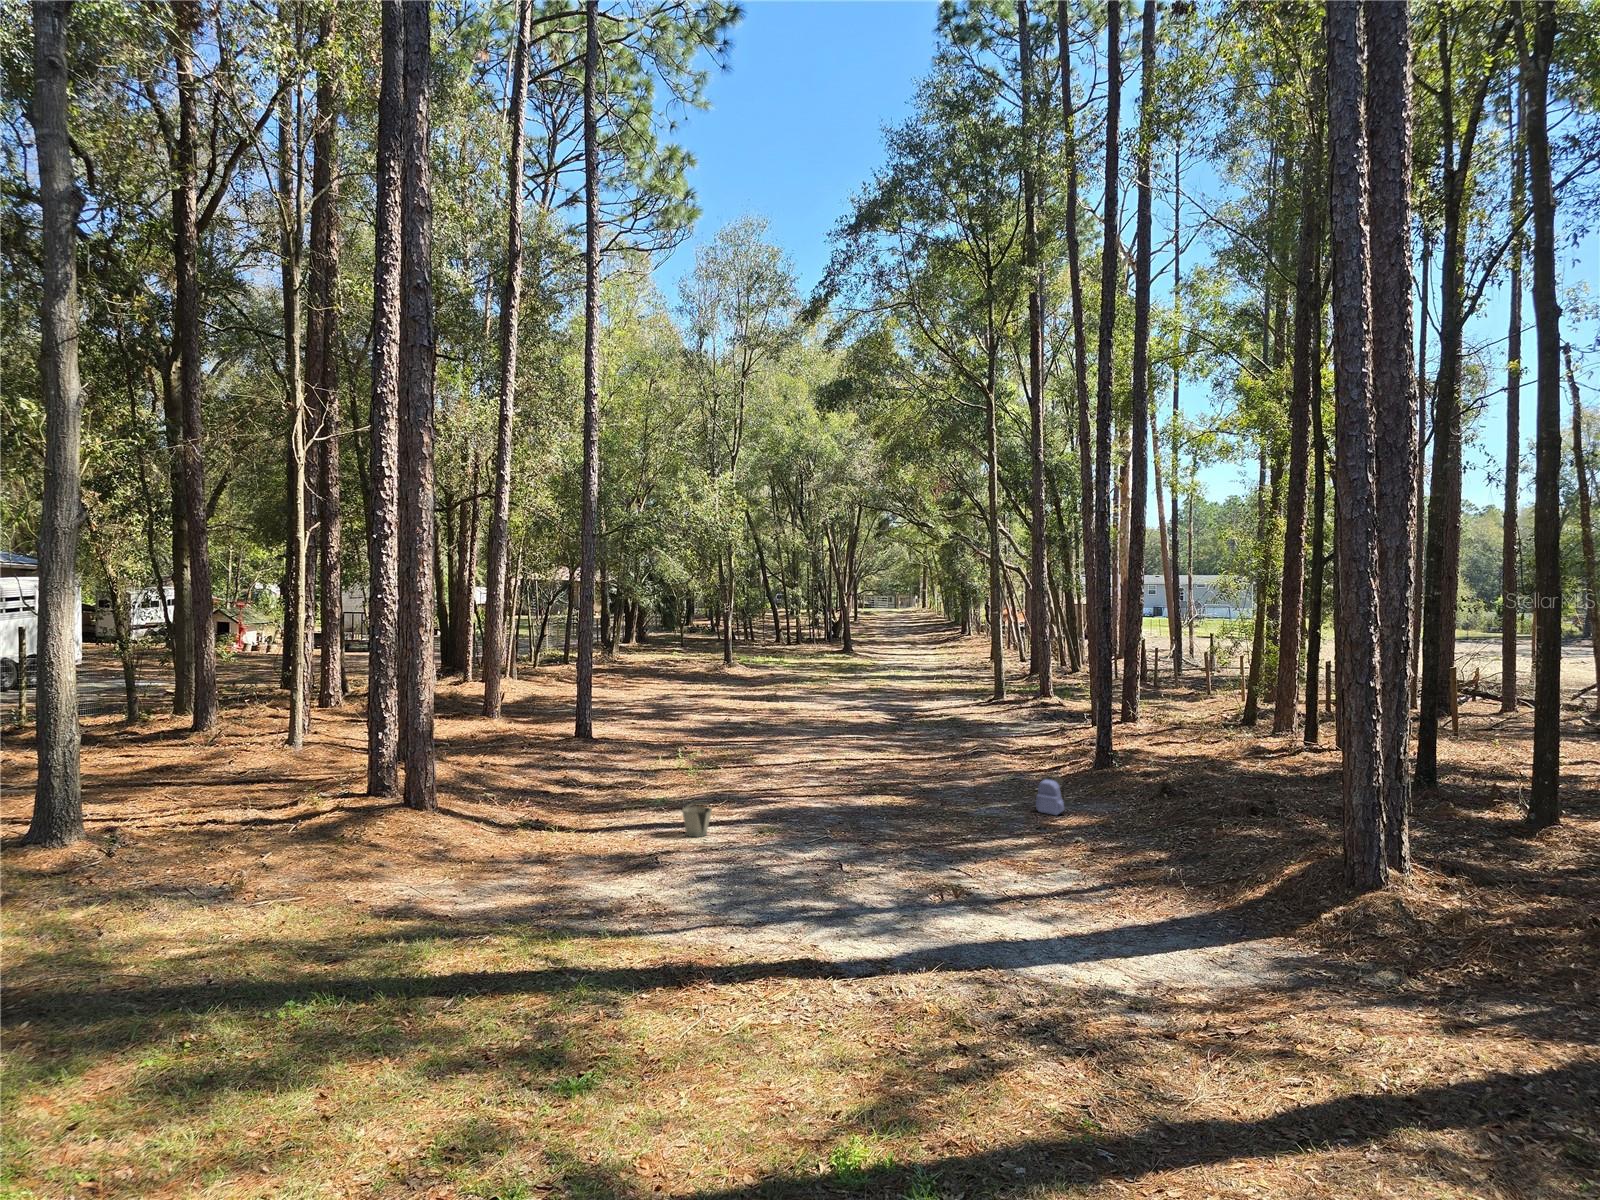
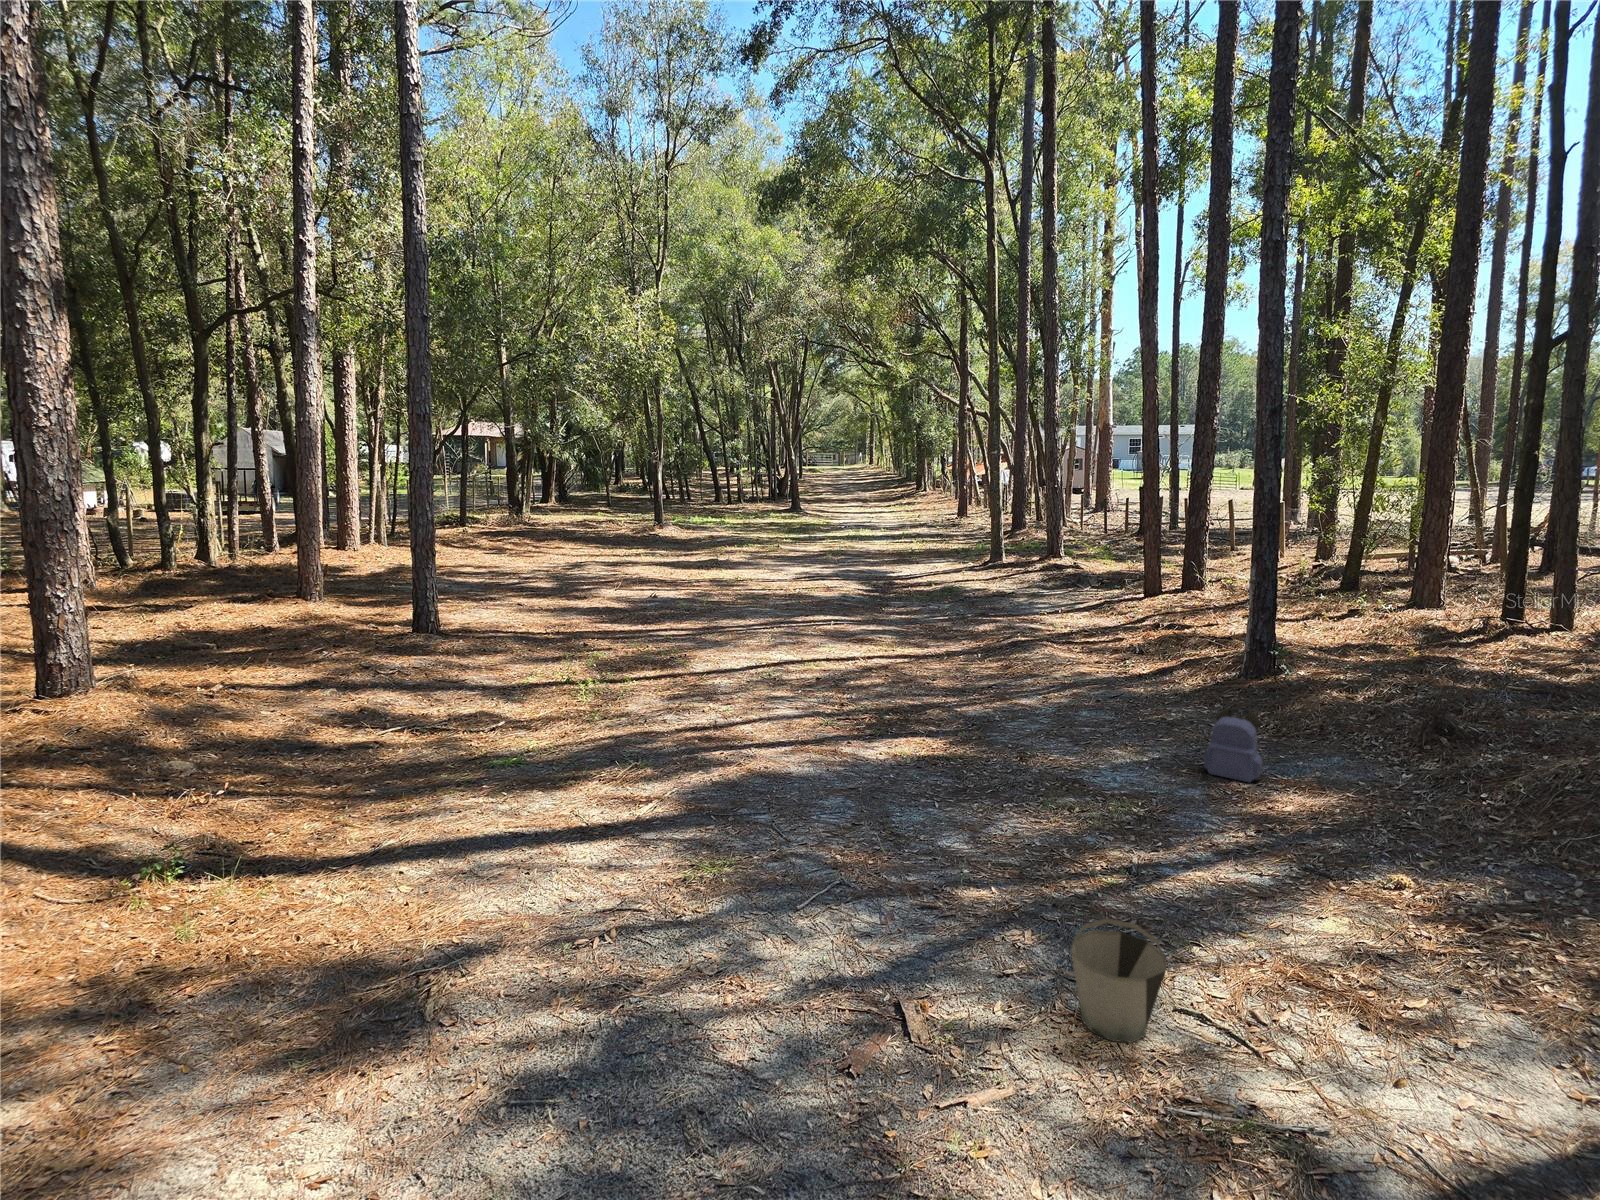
bucket: present [682,802,712,837] -> present [1071,919,1166,1043]

